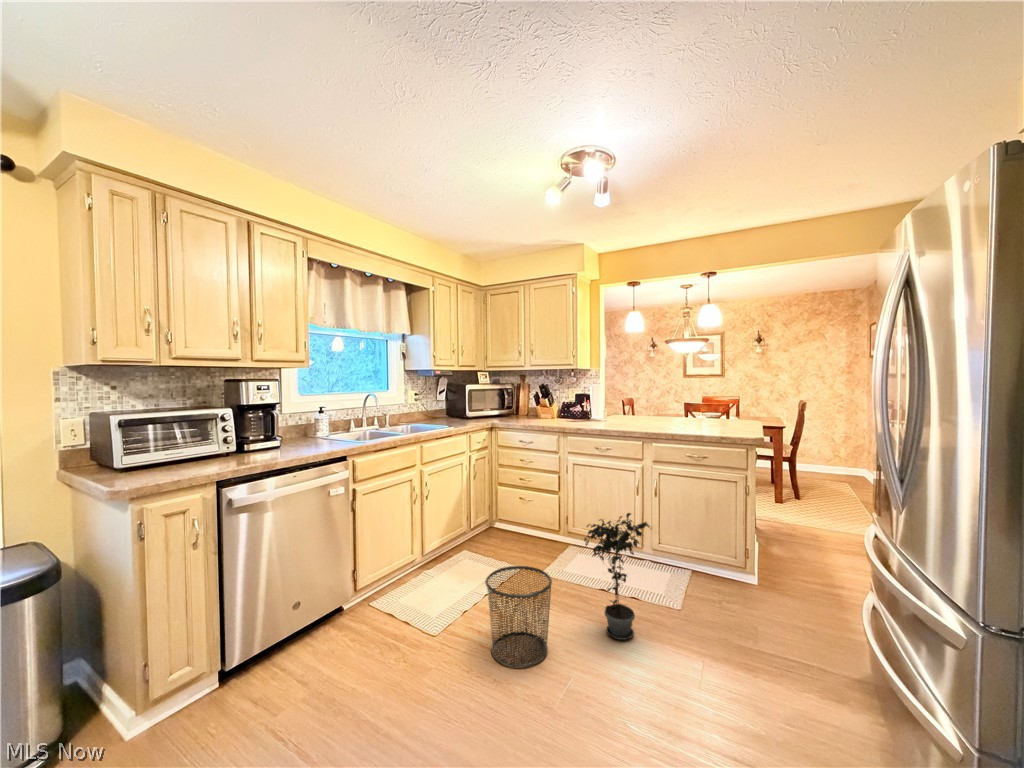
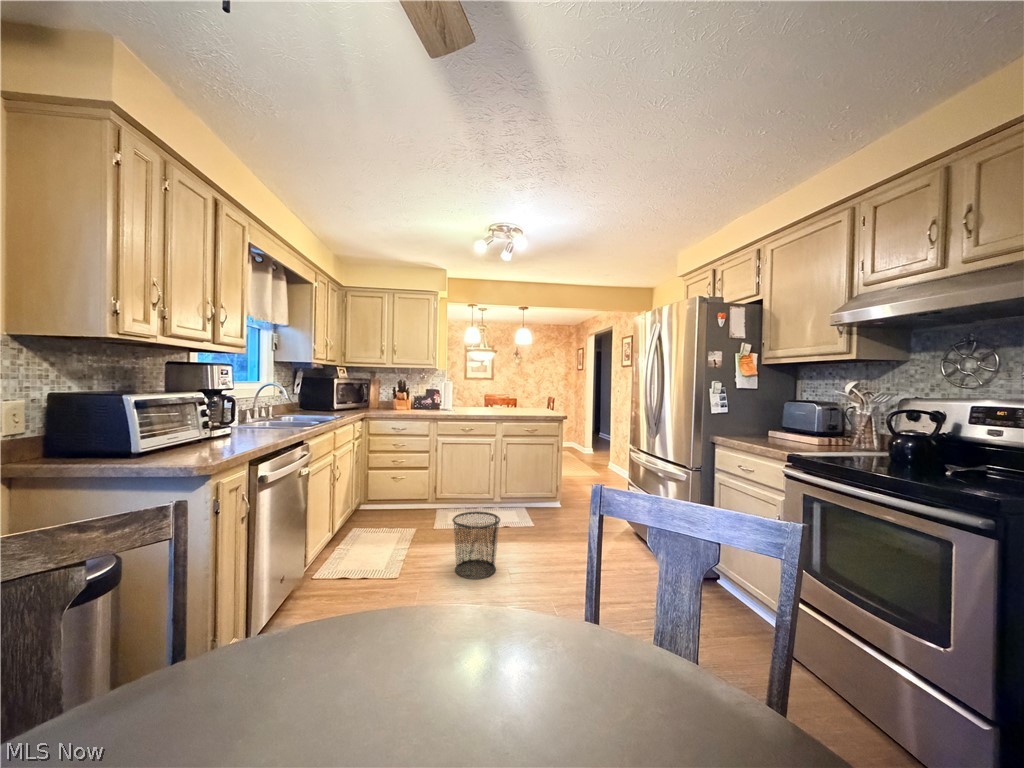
potted plant: present [584,513,650,640] -> none [507,465,543,550]

